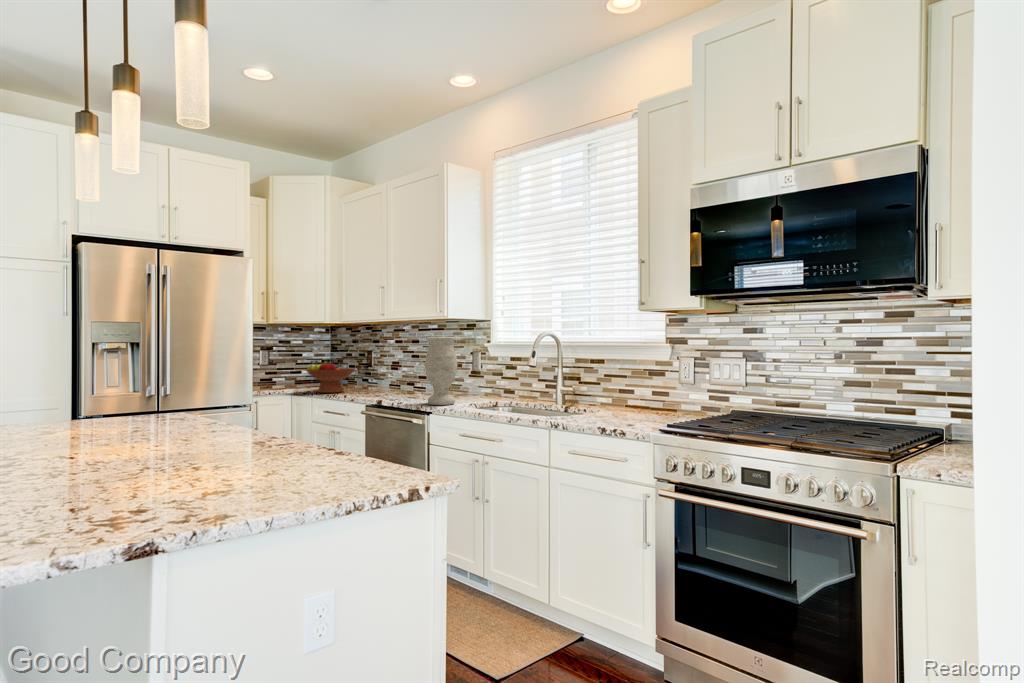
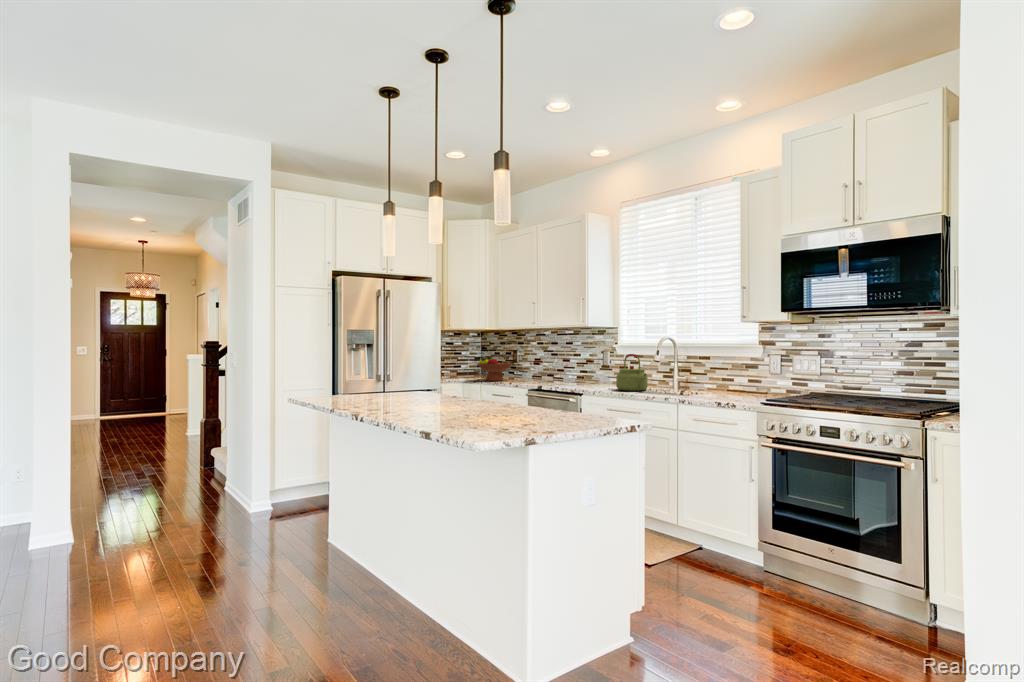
vase: present [425,337,458,405] -> none [577,340,600,389]
kettle: none [476,356,519,408] -> present [616,354,648,391]

